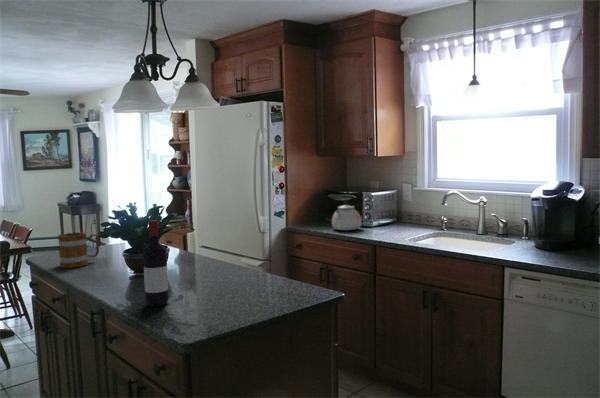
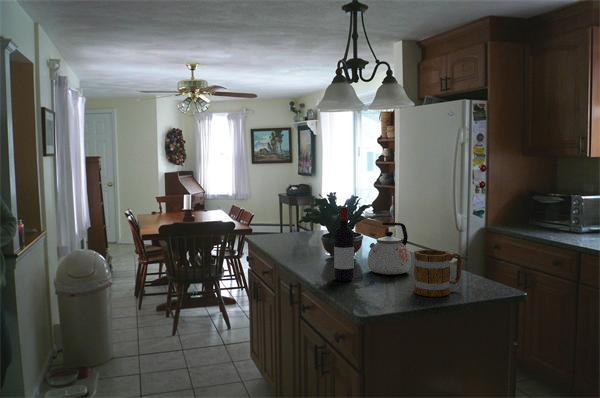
kettle: present [332,196,361,231] -> present [367,222,411,275]
mug: present [58,232,99,268] -> present [414,250,462,297]

